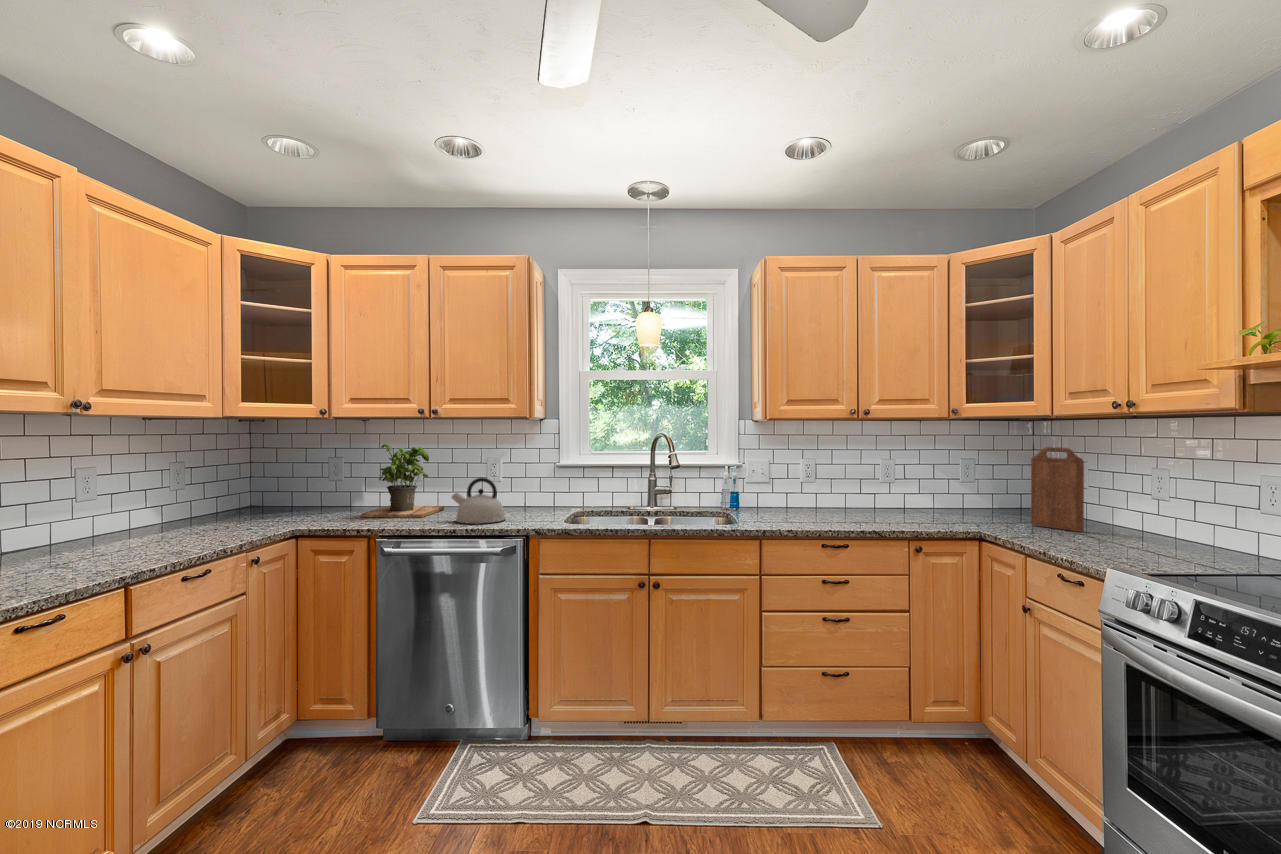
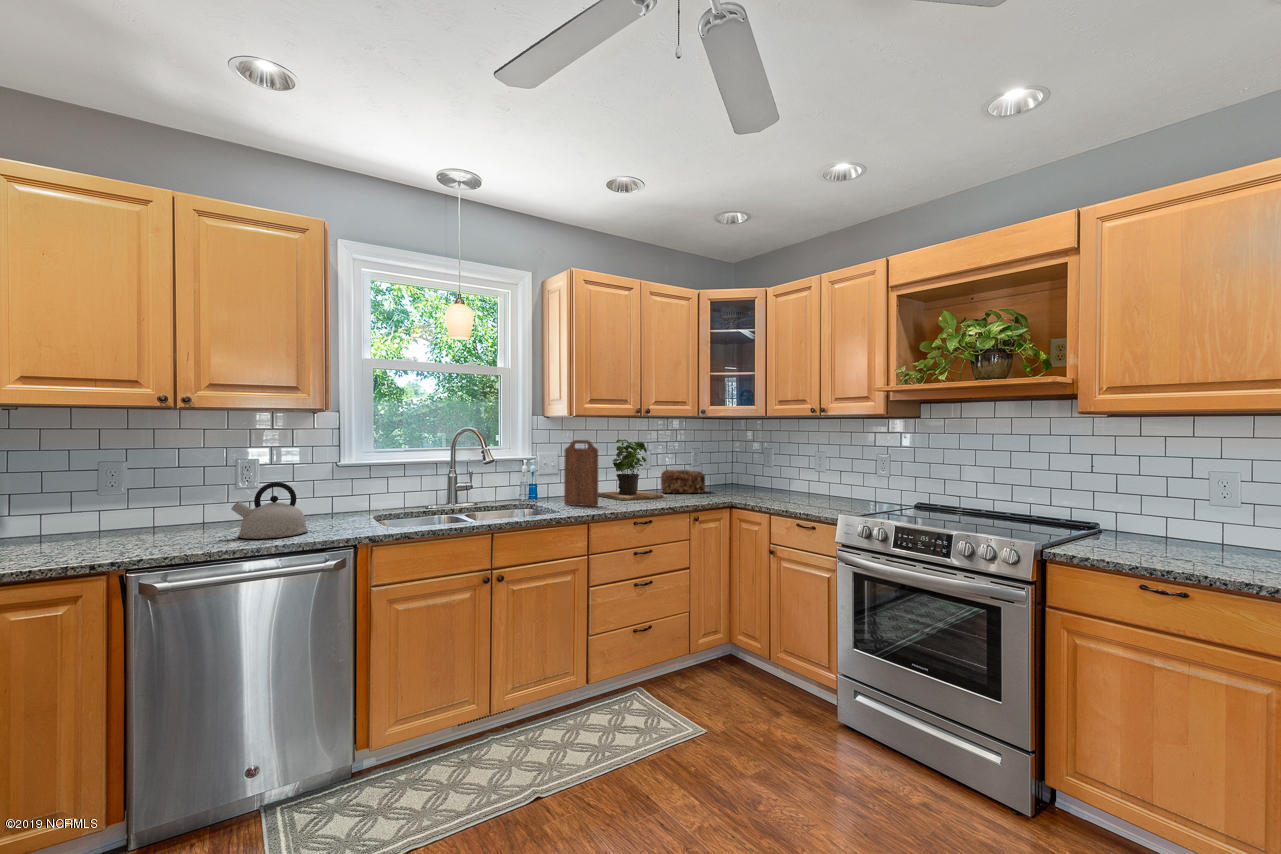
potted plant: present [361,444,444,518] -> present [598,439,664,500]
cutting board: present [1031,447,1084,532] -> present [564,440,598,506]
bread loaf: none [907,484,970,516] -> present [661,470,705,493]

